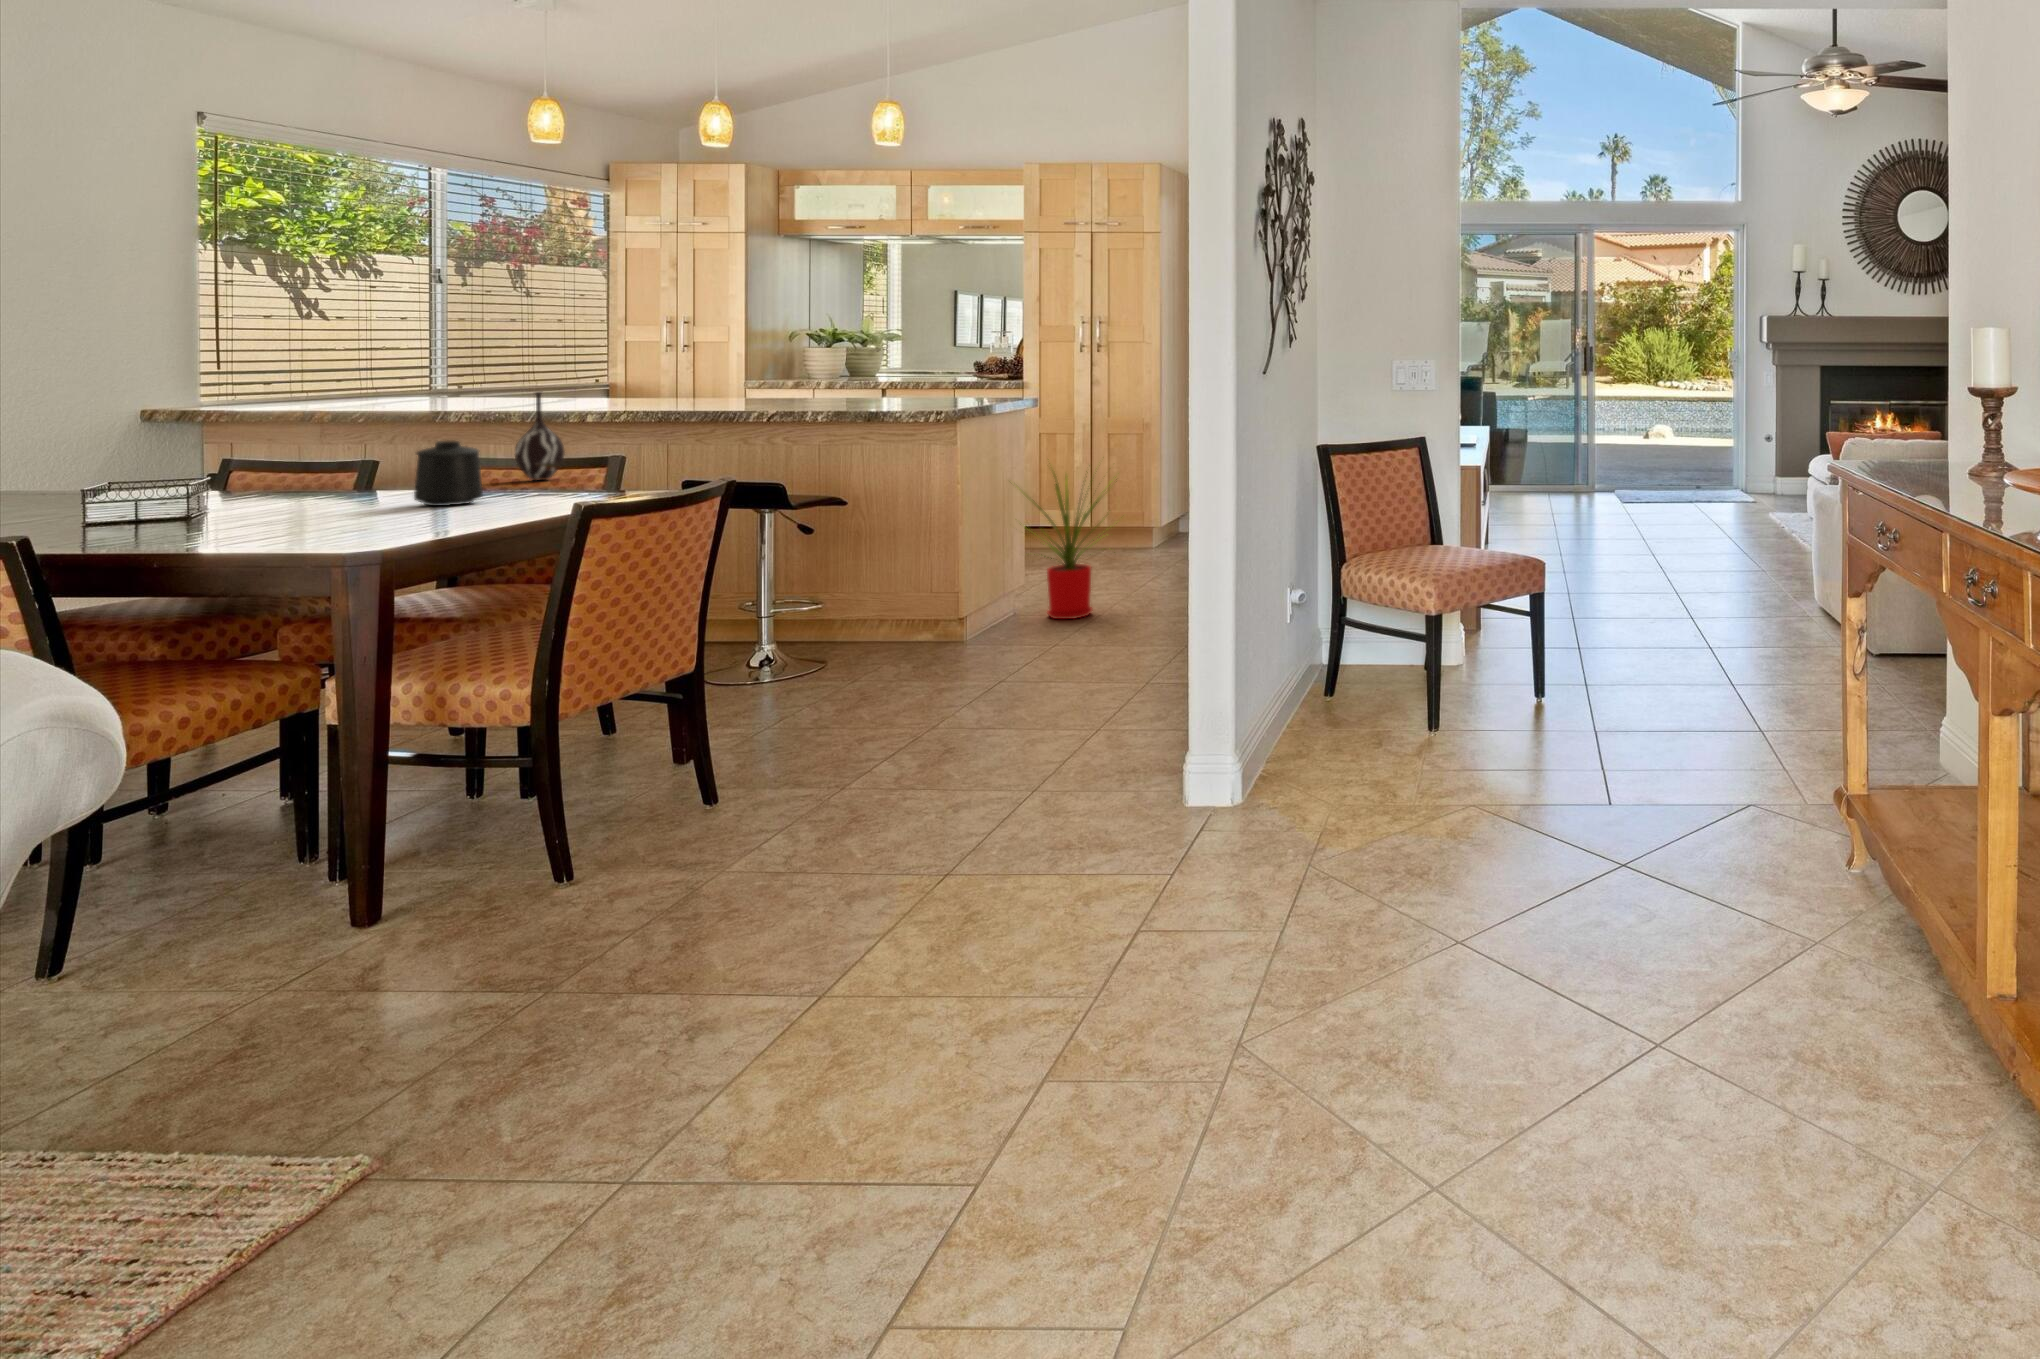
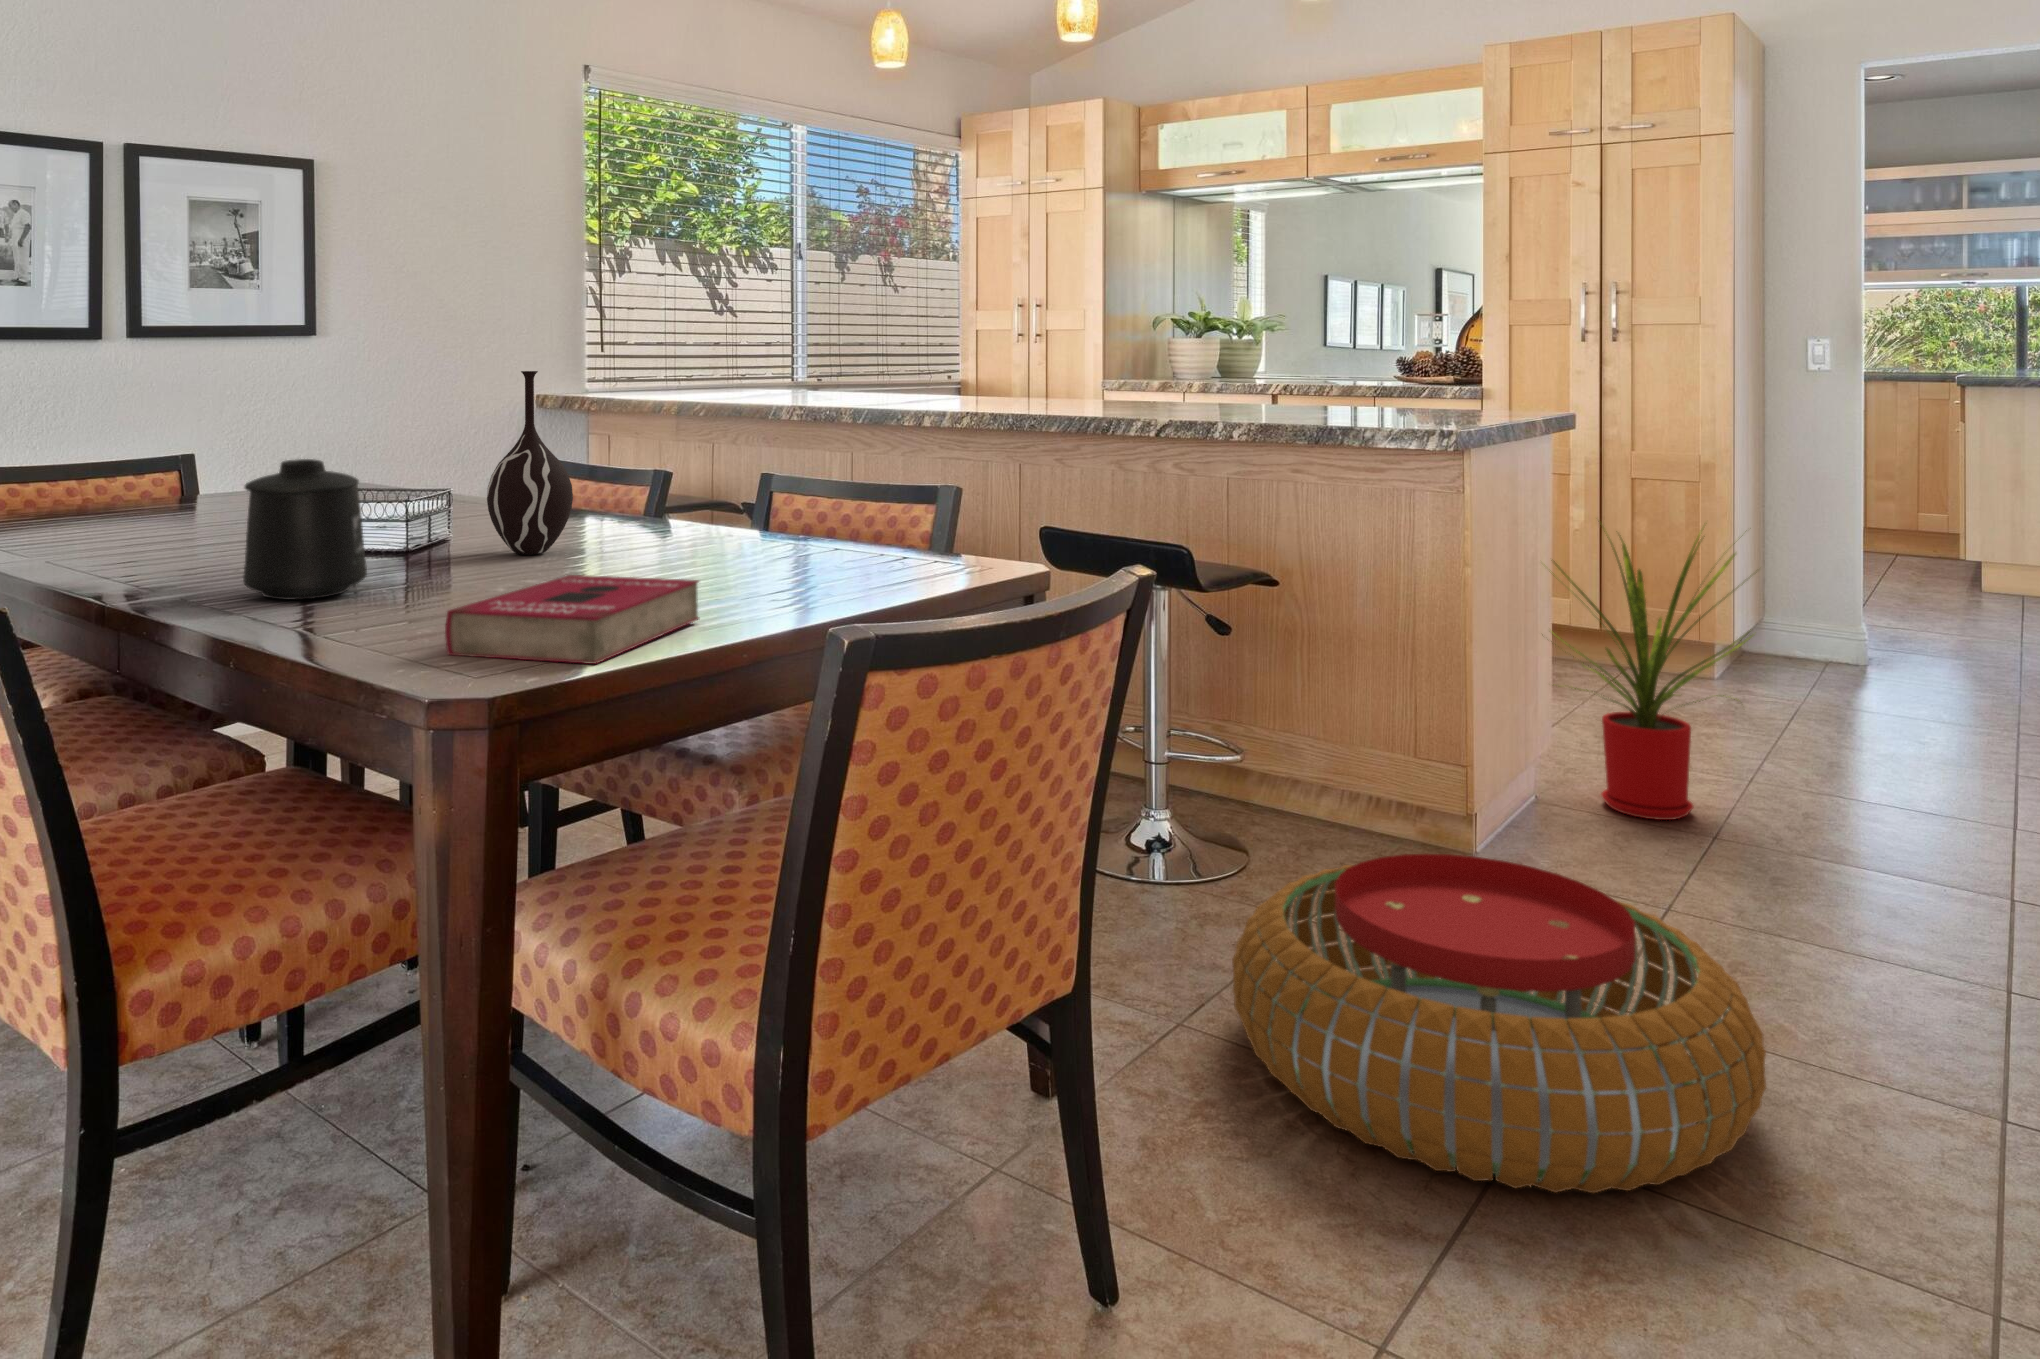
vase: present [514,392,565,481] -> present [487,371,573,555]
mug: present [414,441,483,506] -> present [243,459,367,600]
book: none [346,502,482,540] -> present [445,575,699,664]
pouf: none [793,622,1040,745] -> present [1232,854,1766,1193]

